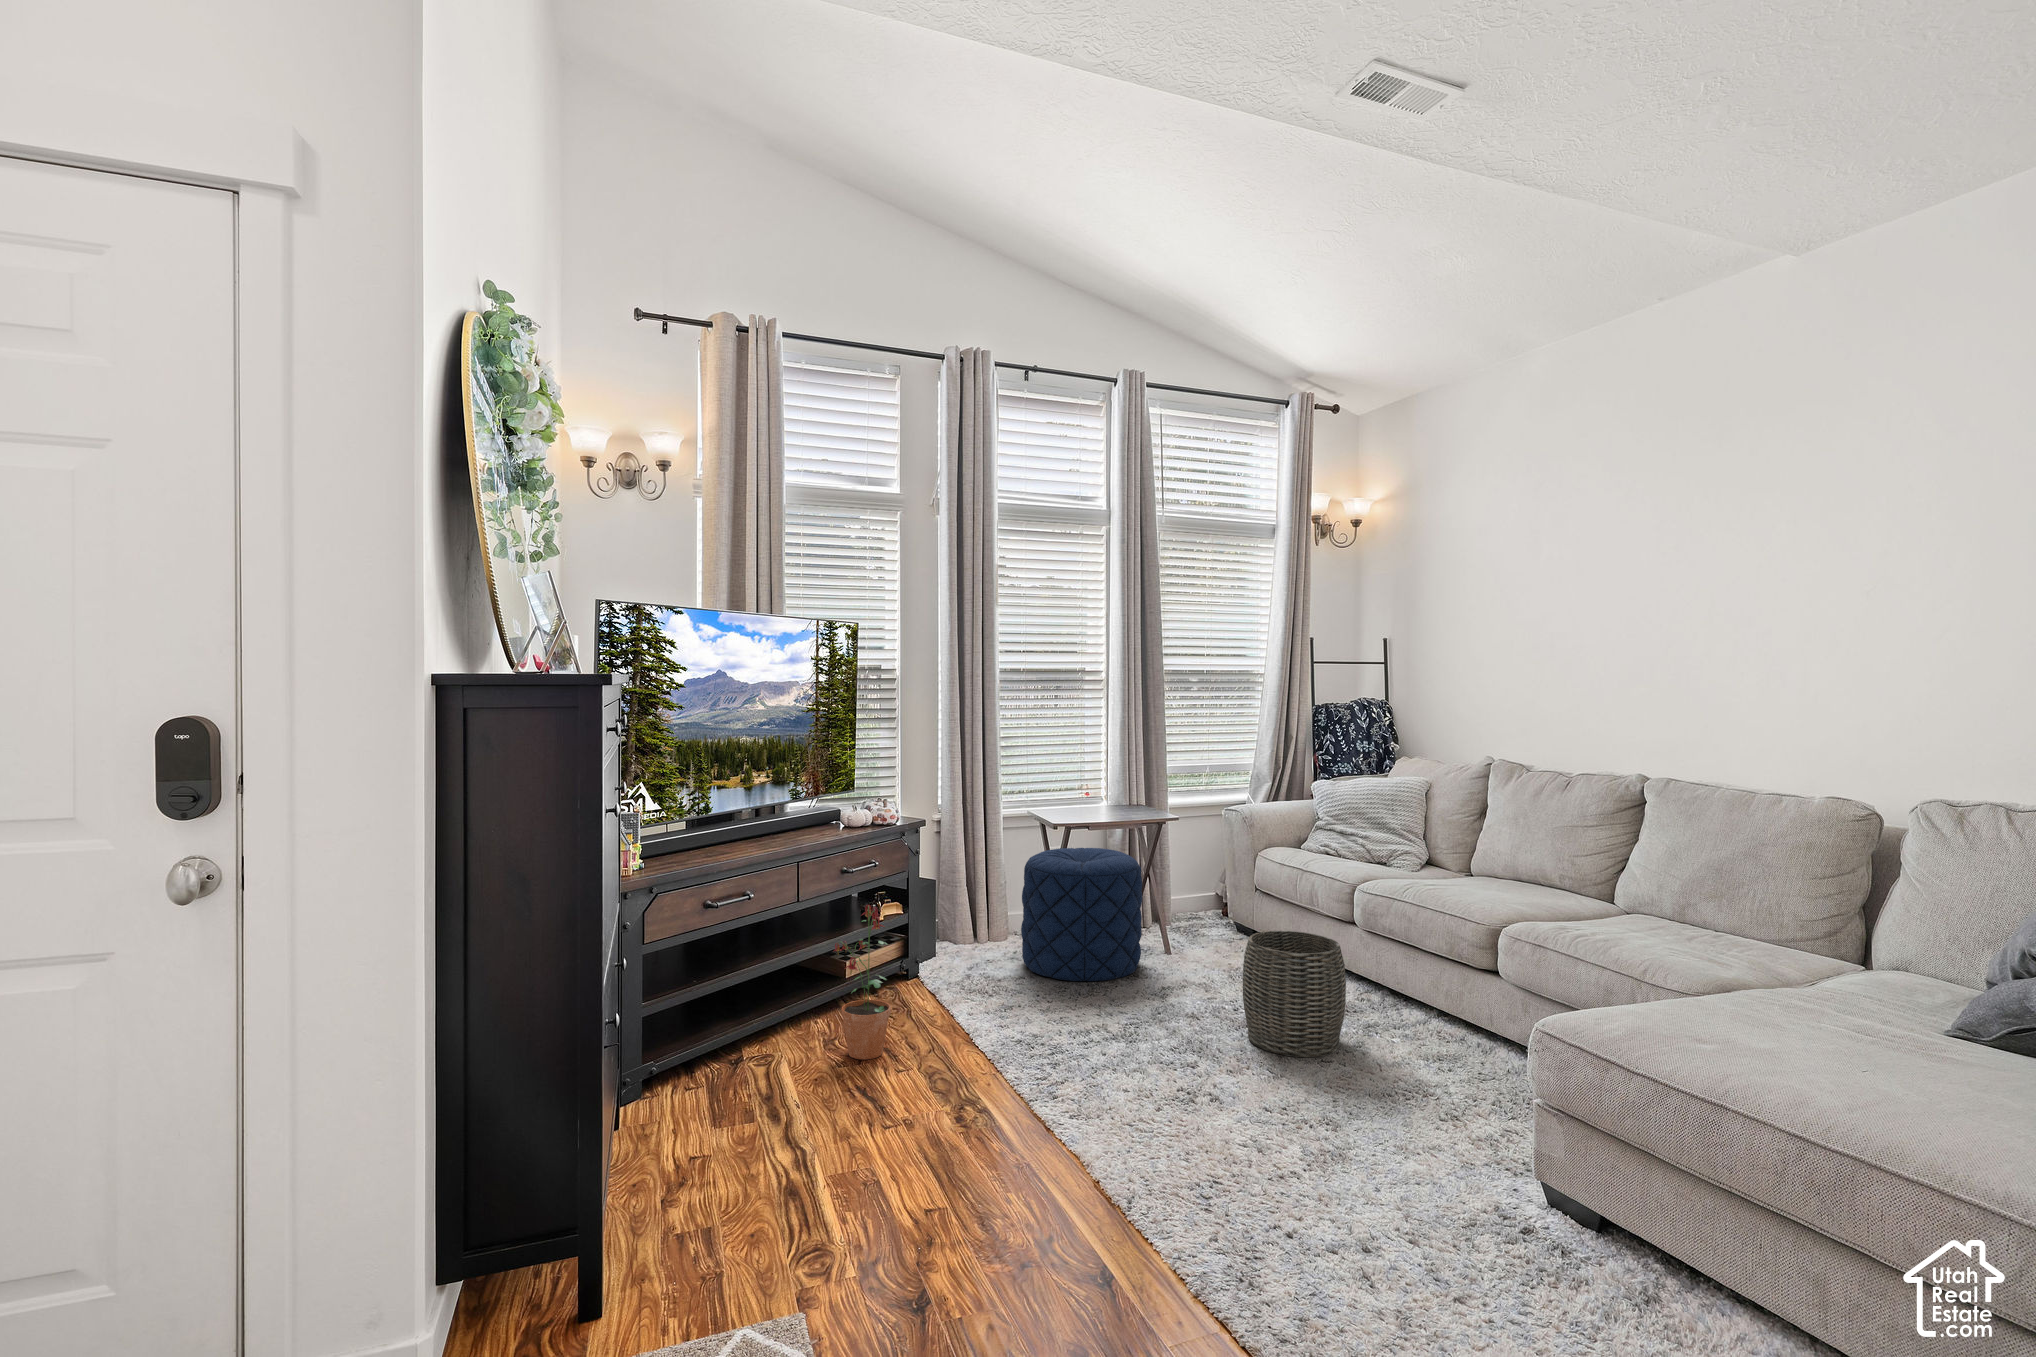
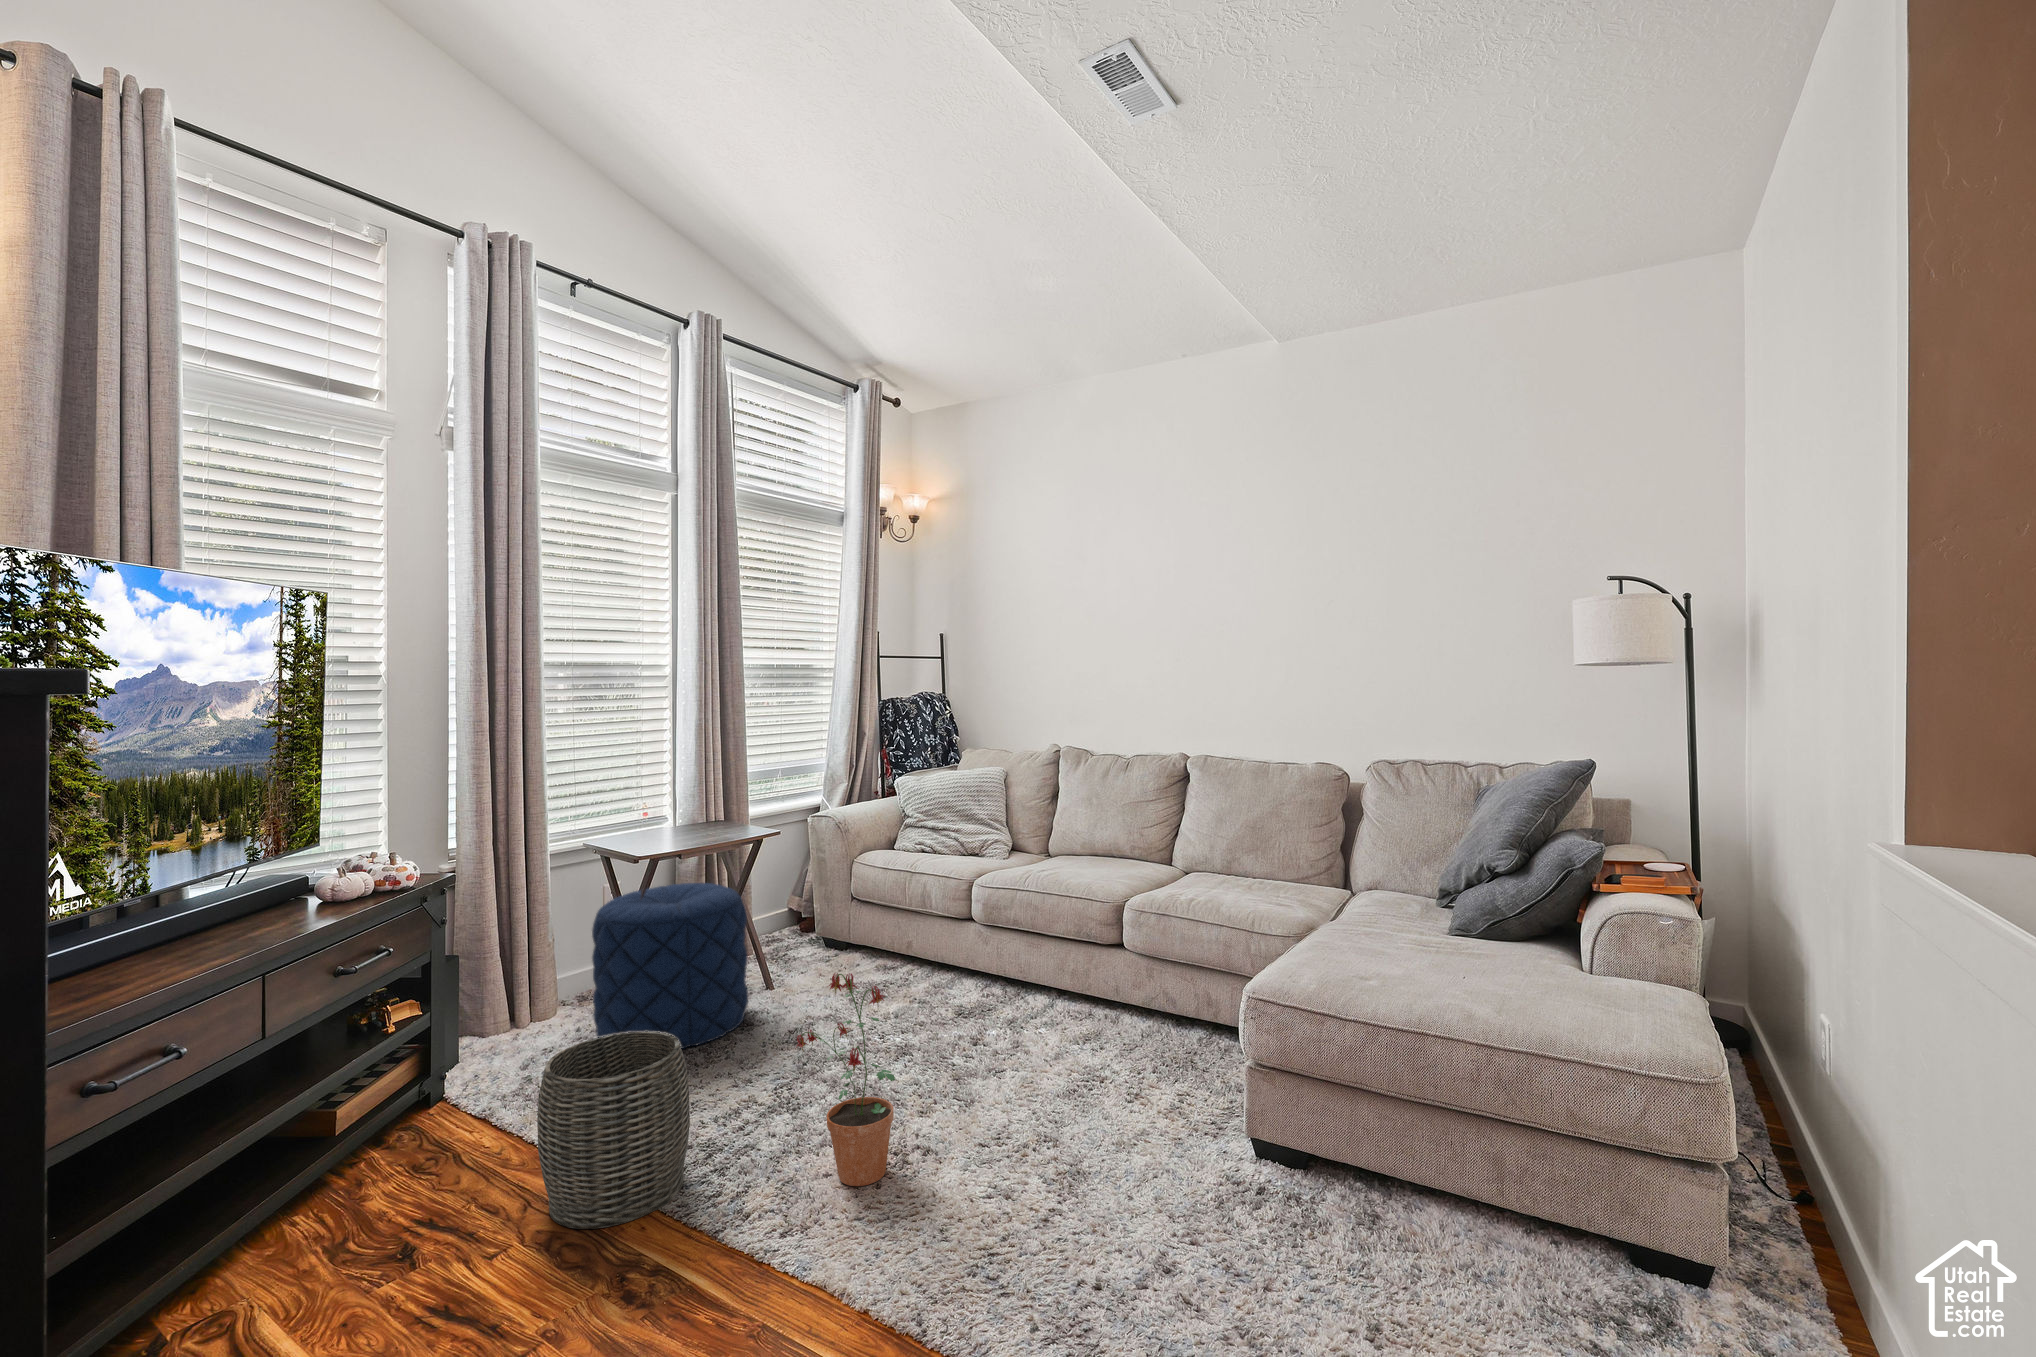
potted plant: present [834,905,891,1060] -> present [796,973,895,1186]
woven basket: present [1243,931,1346,1057] -> present [537,1031,690,1229]

